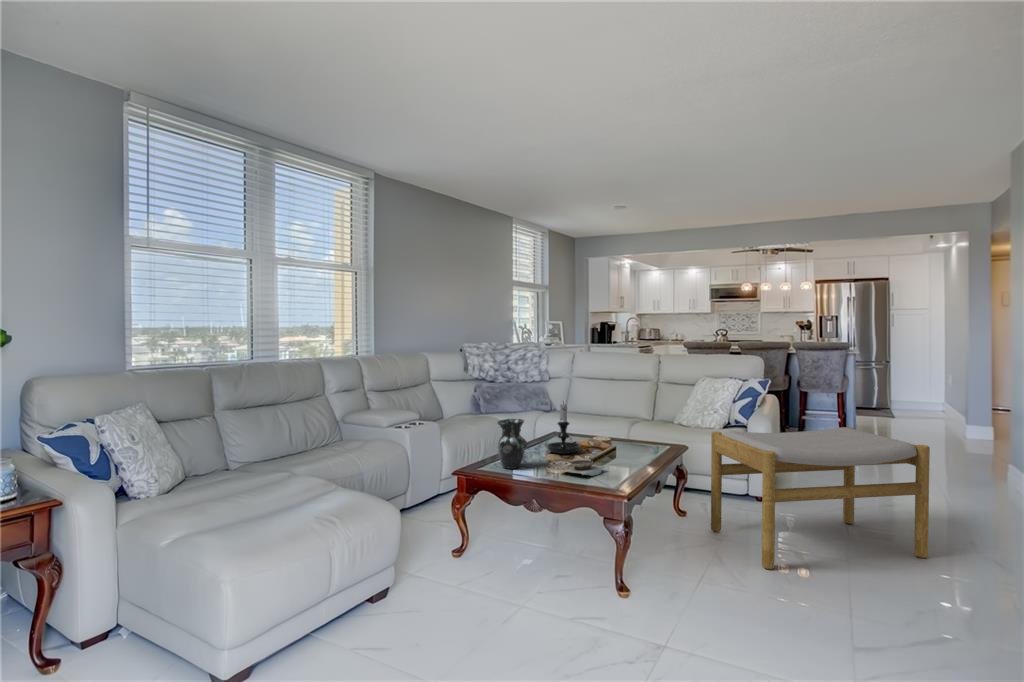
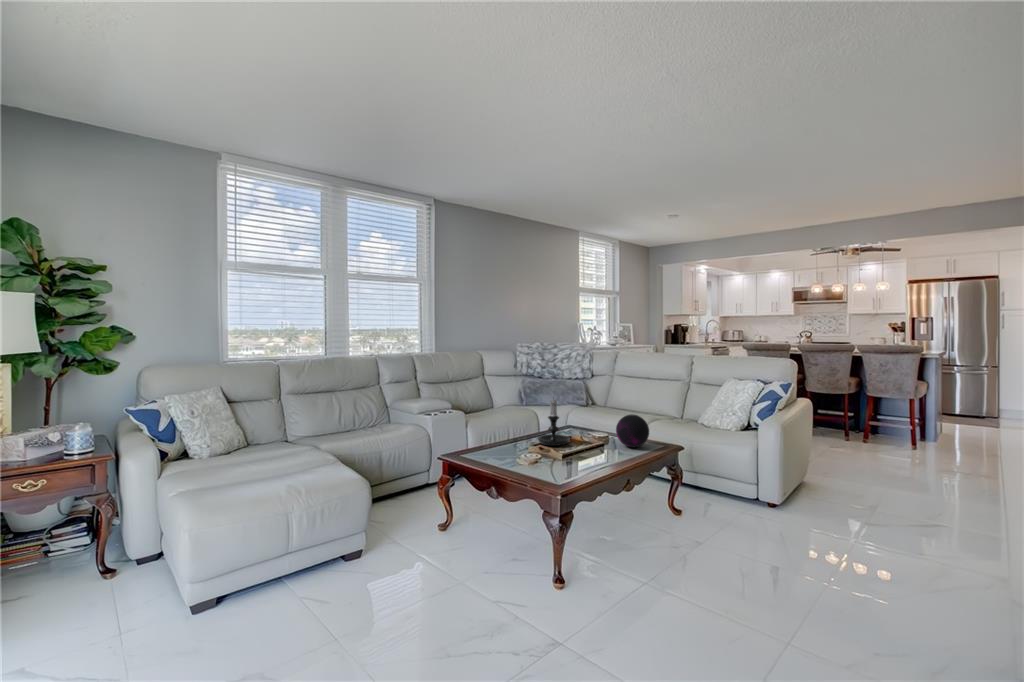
decorative orb: none [627,416,661,450] -> present [616,414,649,447]
vase: present [497,419,528,469] -> none [477,411,506,456]
footstool: present [711,427,930,569] -> none [695,433,939,592]
bowl: present [563,460,604,475] -> none [526,453,571,468]

